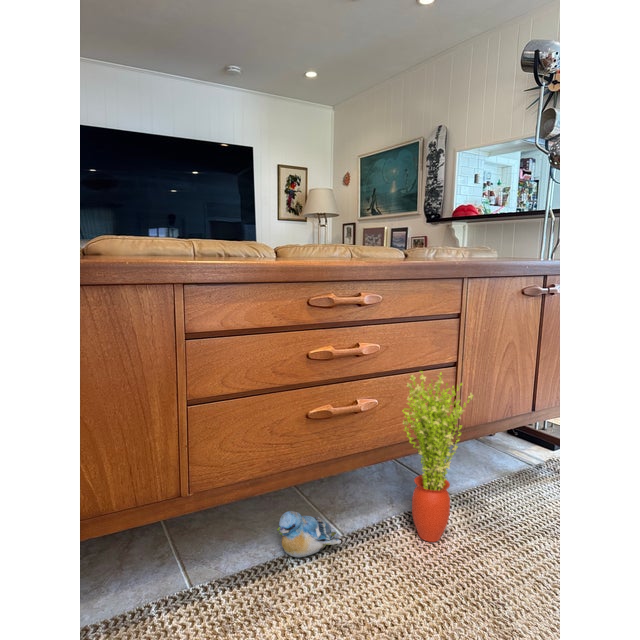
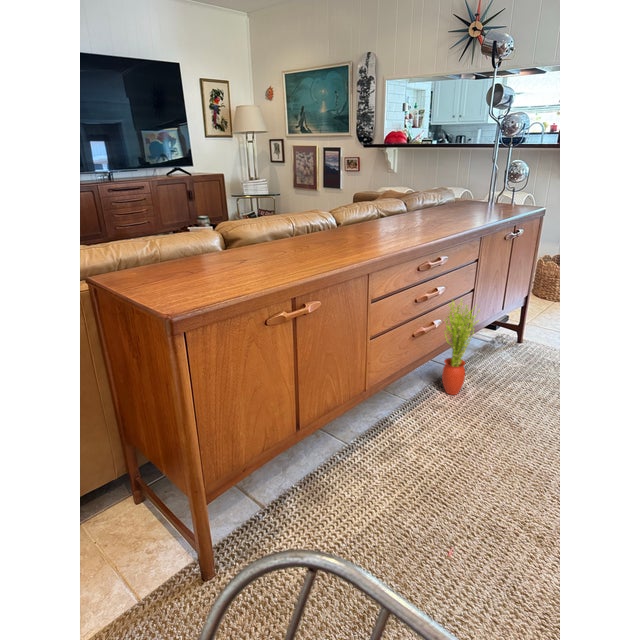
plush toy: present [277,511,341,557] -> none [381,393,413,418]

